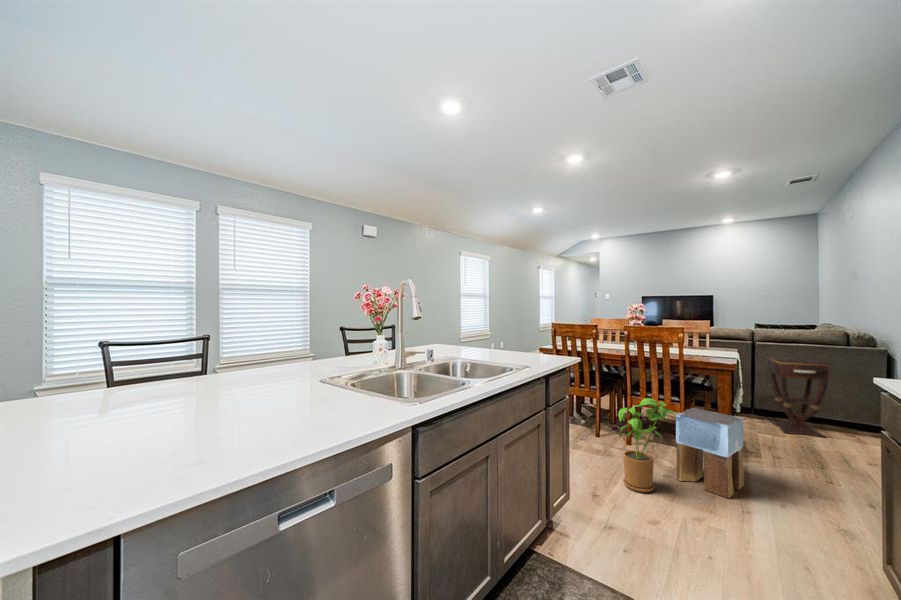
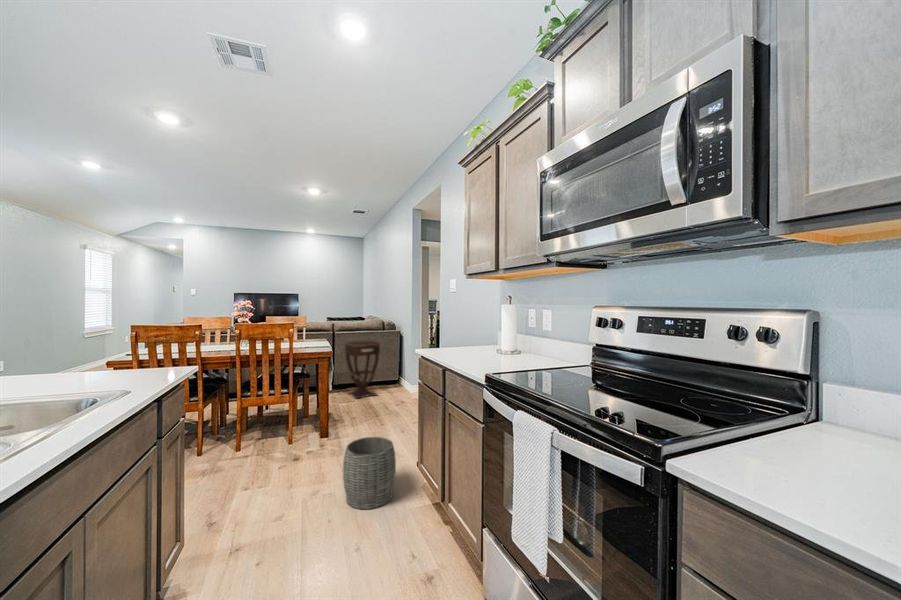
house plant: present [619,398,676,492] -> none [235,396,295,497]
stool: present [676,408,744,498] -> none [291,395,341,468]
woven basket: none [732,476,820,577] -> present [343,437,396,509]

